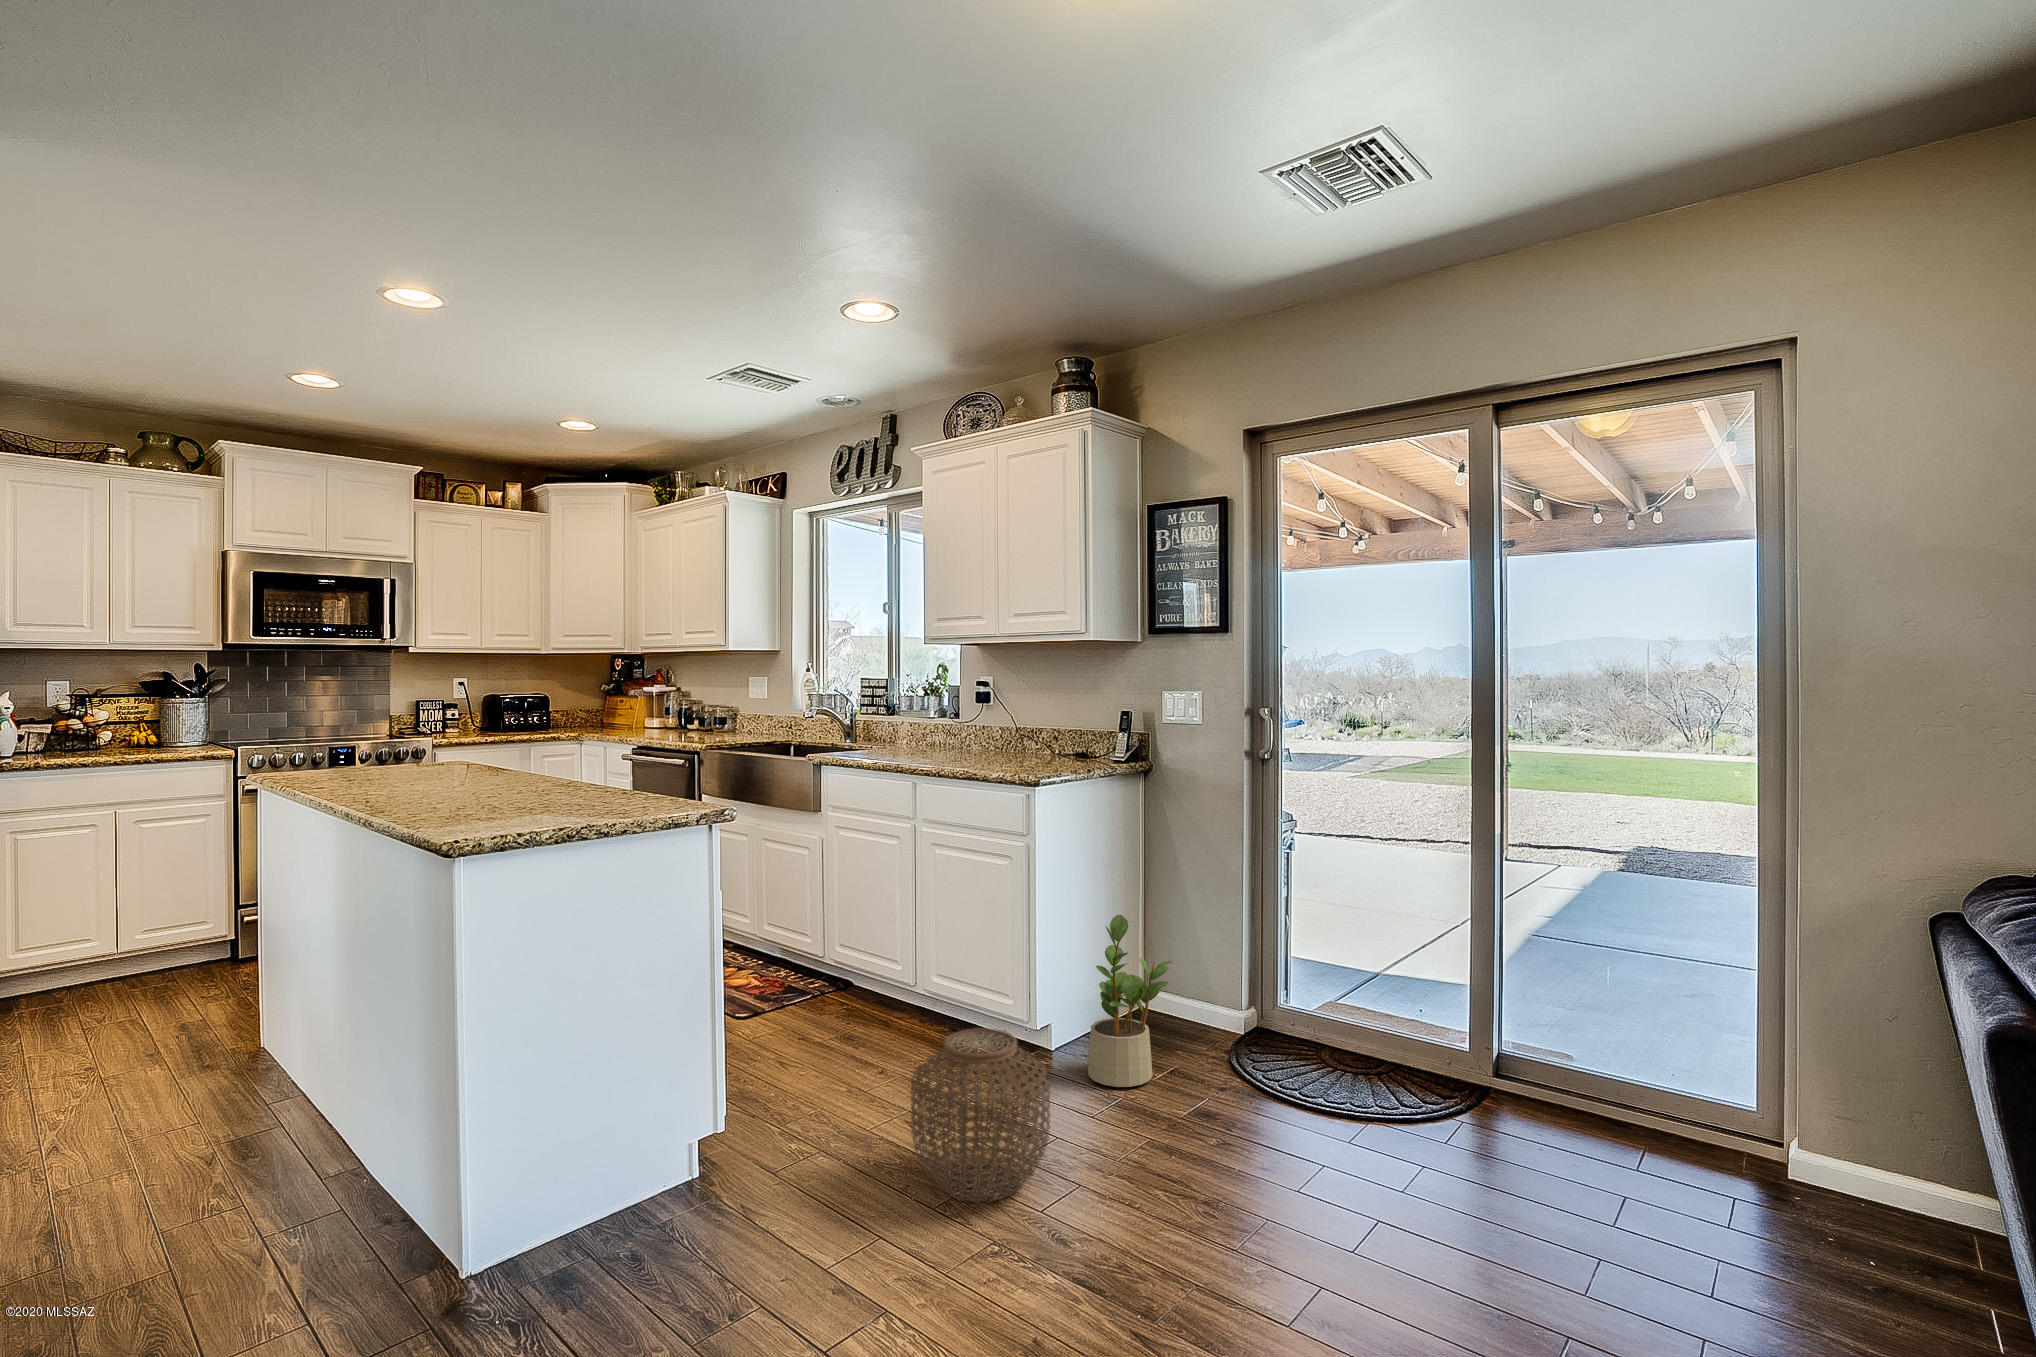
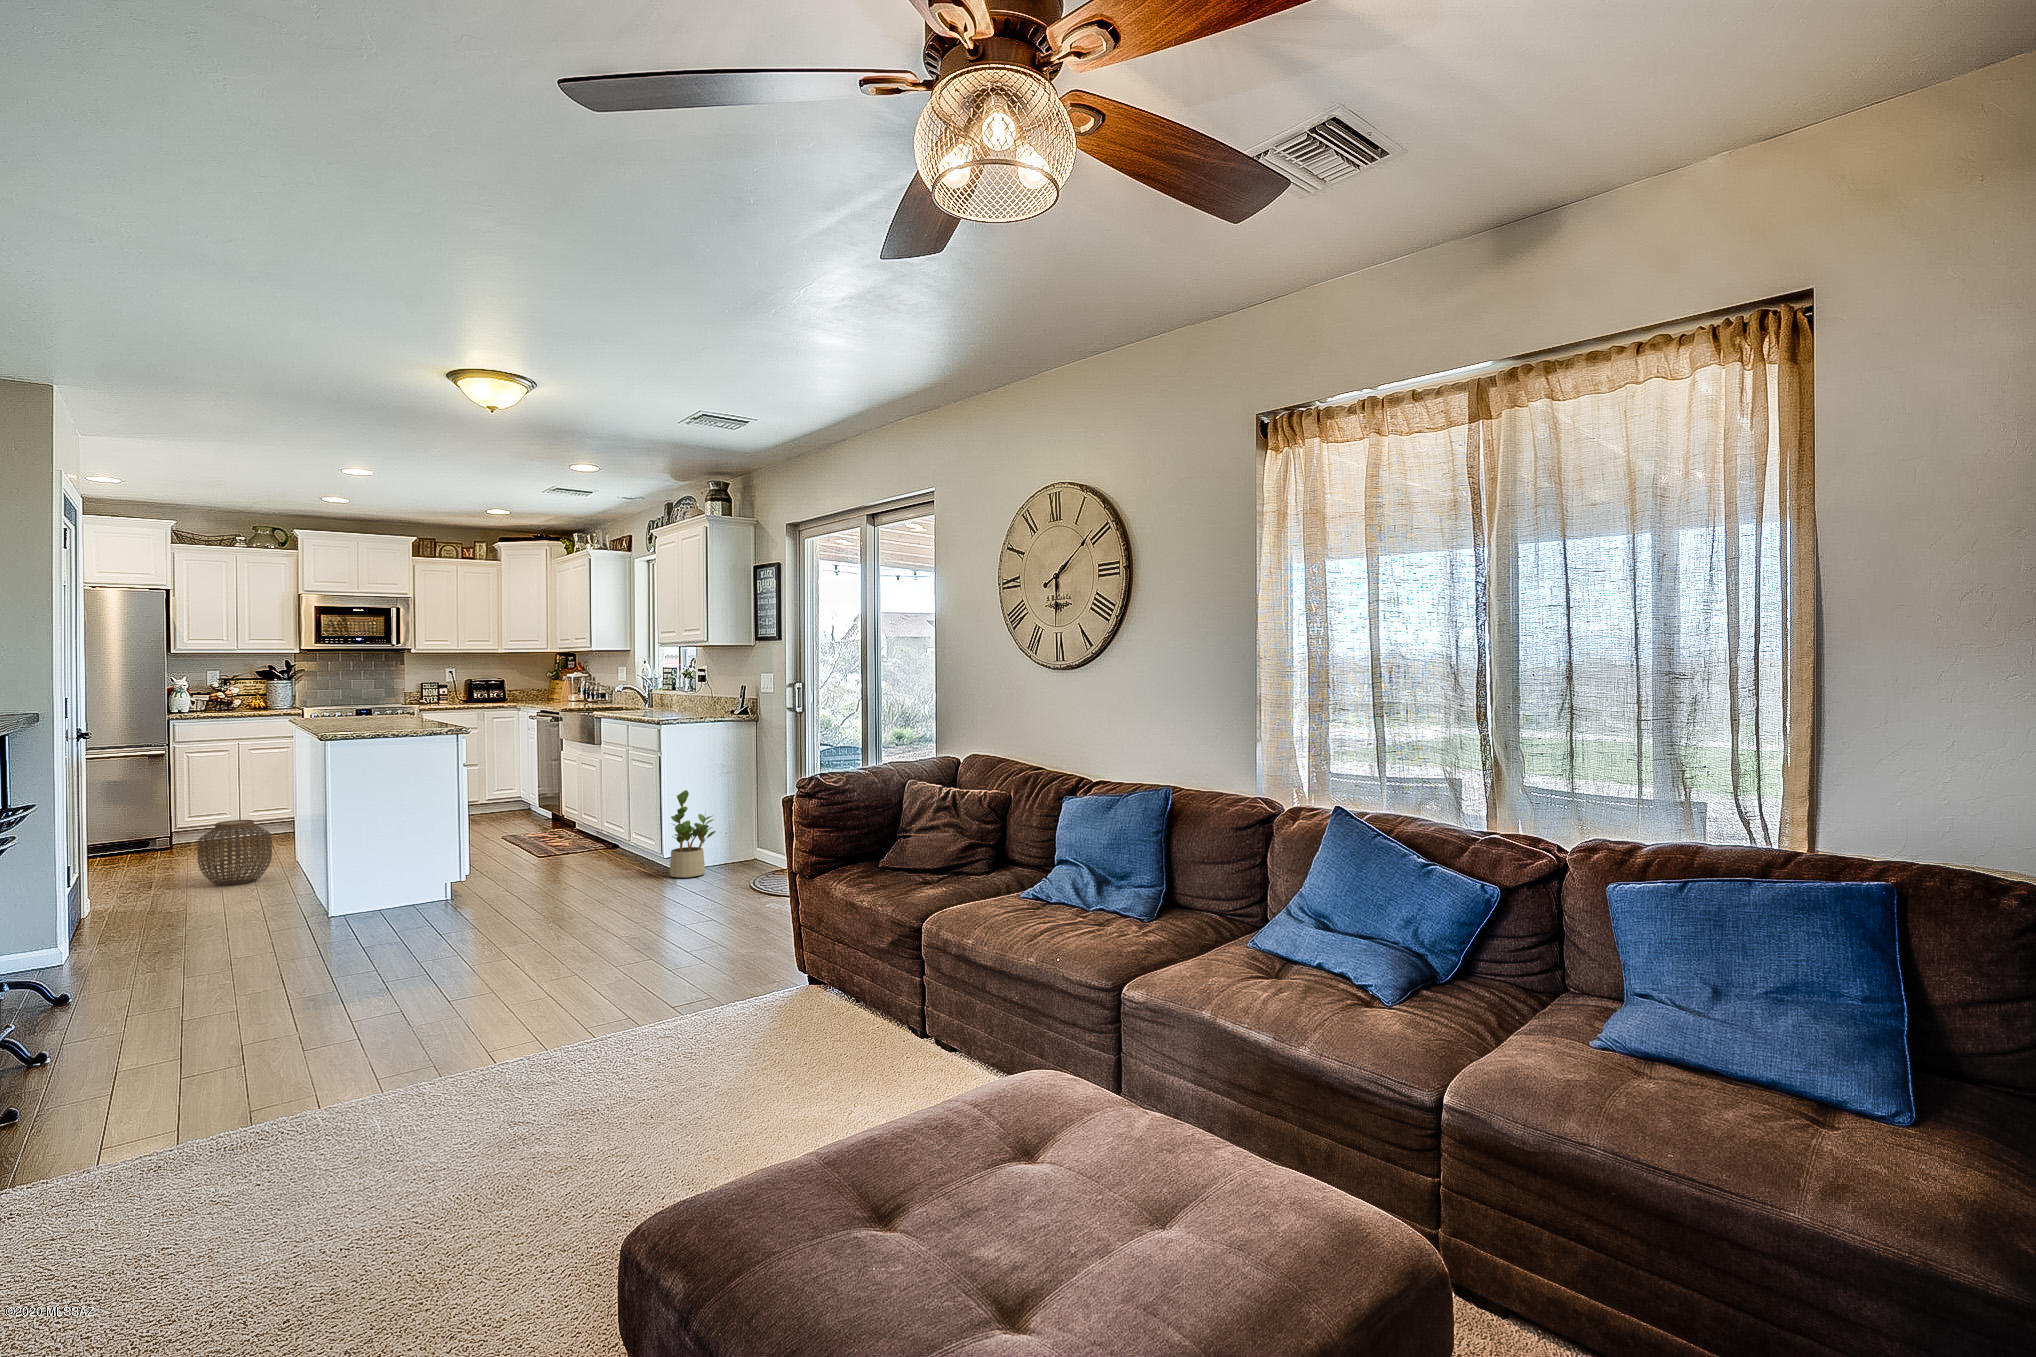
woven basket: present [911,1028,1050,1202] -> present [197,820,272,886]

